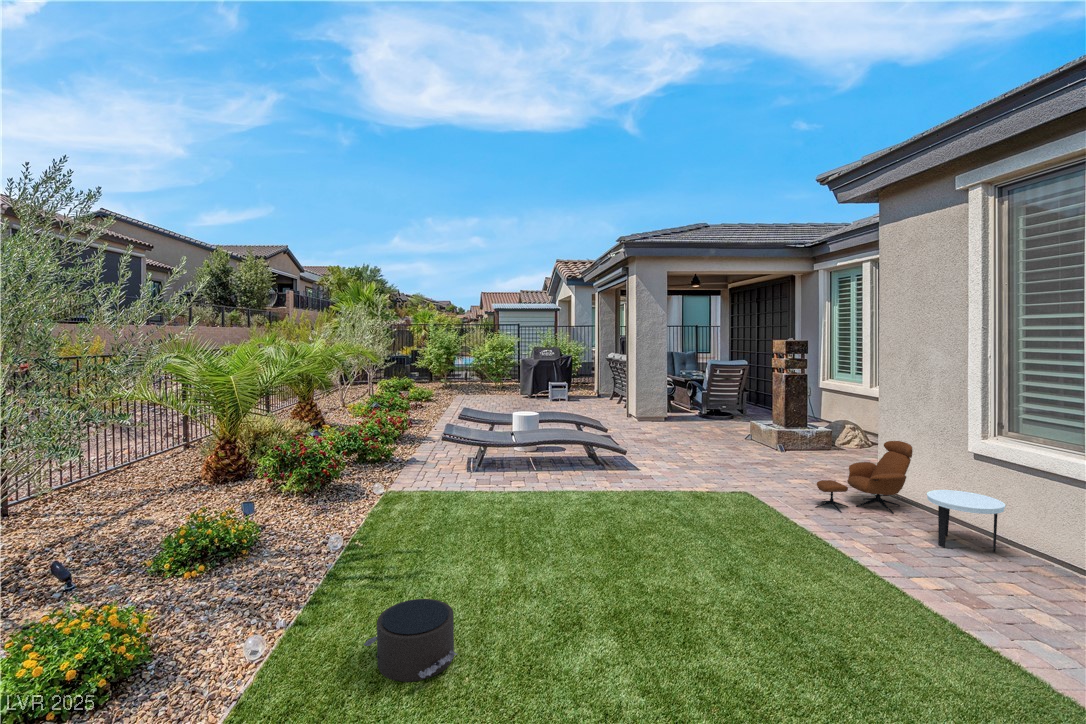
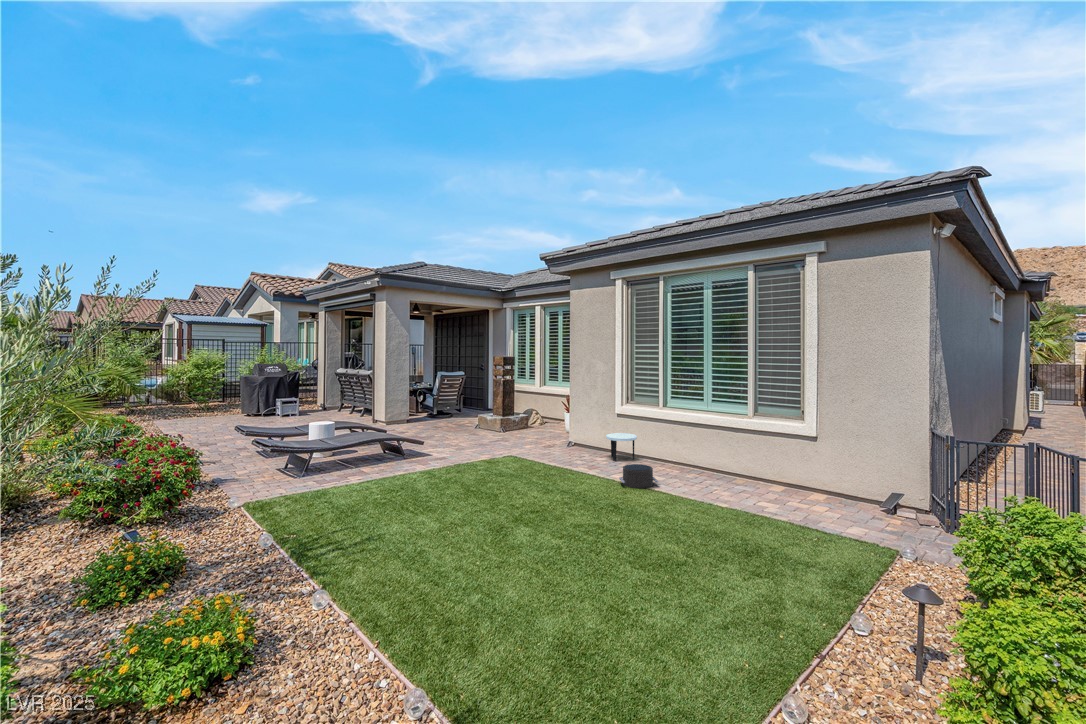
lounge chair: present [815,441,913,514] -> none [550,413,592,456]
pouf: present [364,599,458,682] -> present [619,464,658,488]

